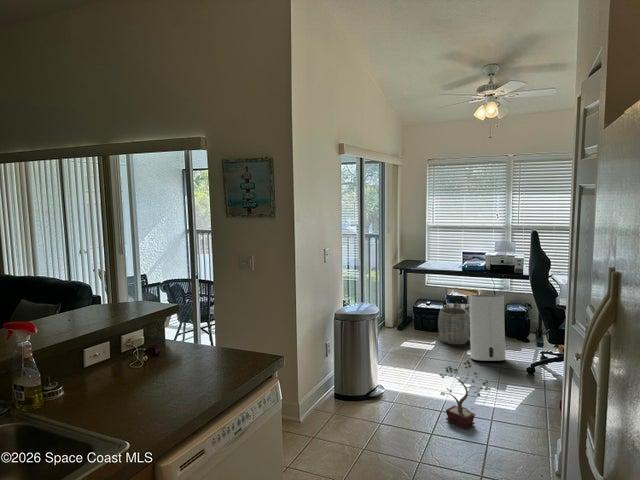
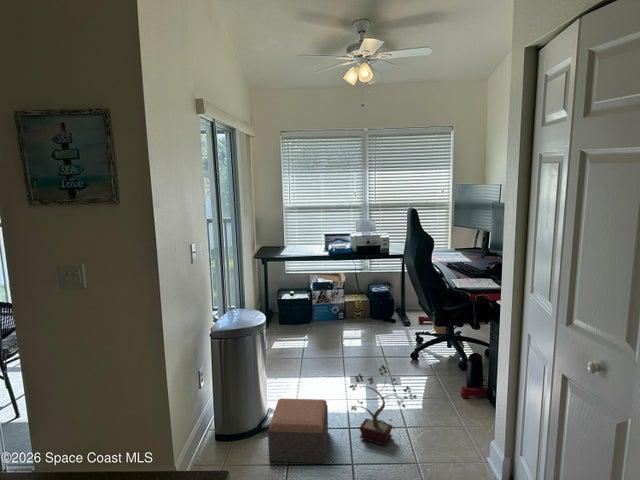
air purifier: present [469,295,505,361] -> none [346,279,385,351]
woven basket: present [438,308,470,345] -> none [308,295,340,336]
footstool: none [368,376,422,429] -> present [268,399,328,463]

